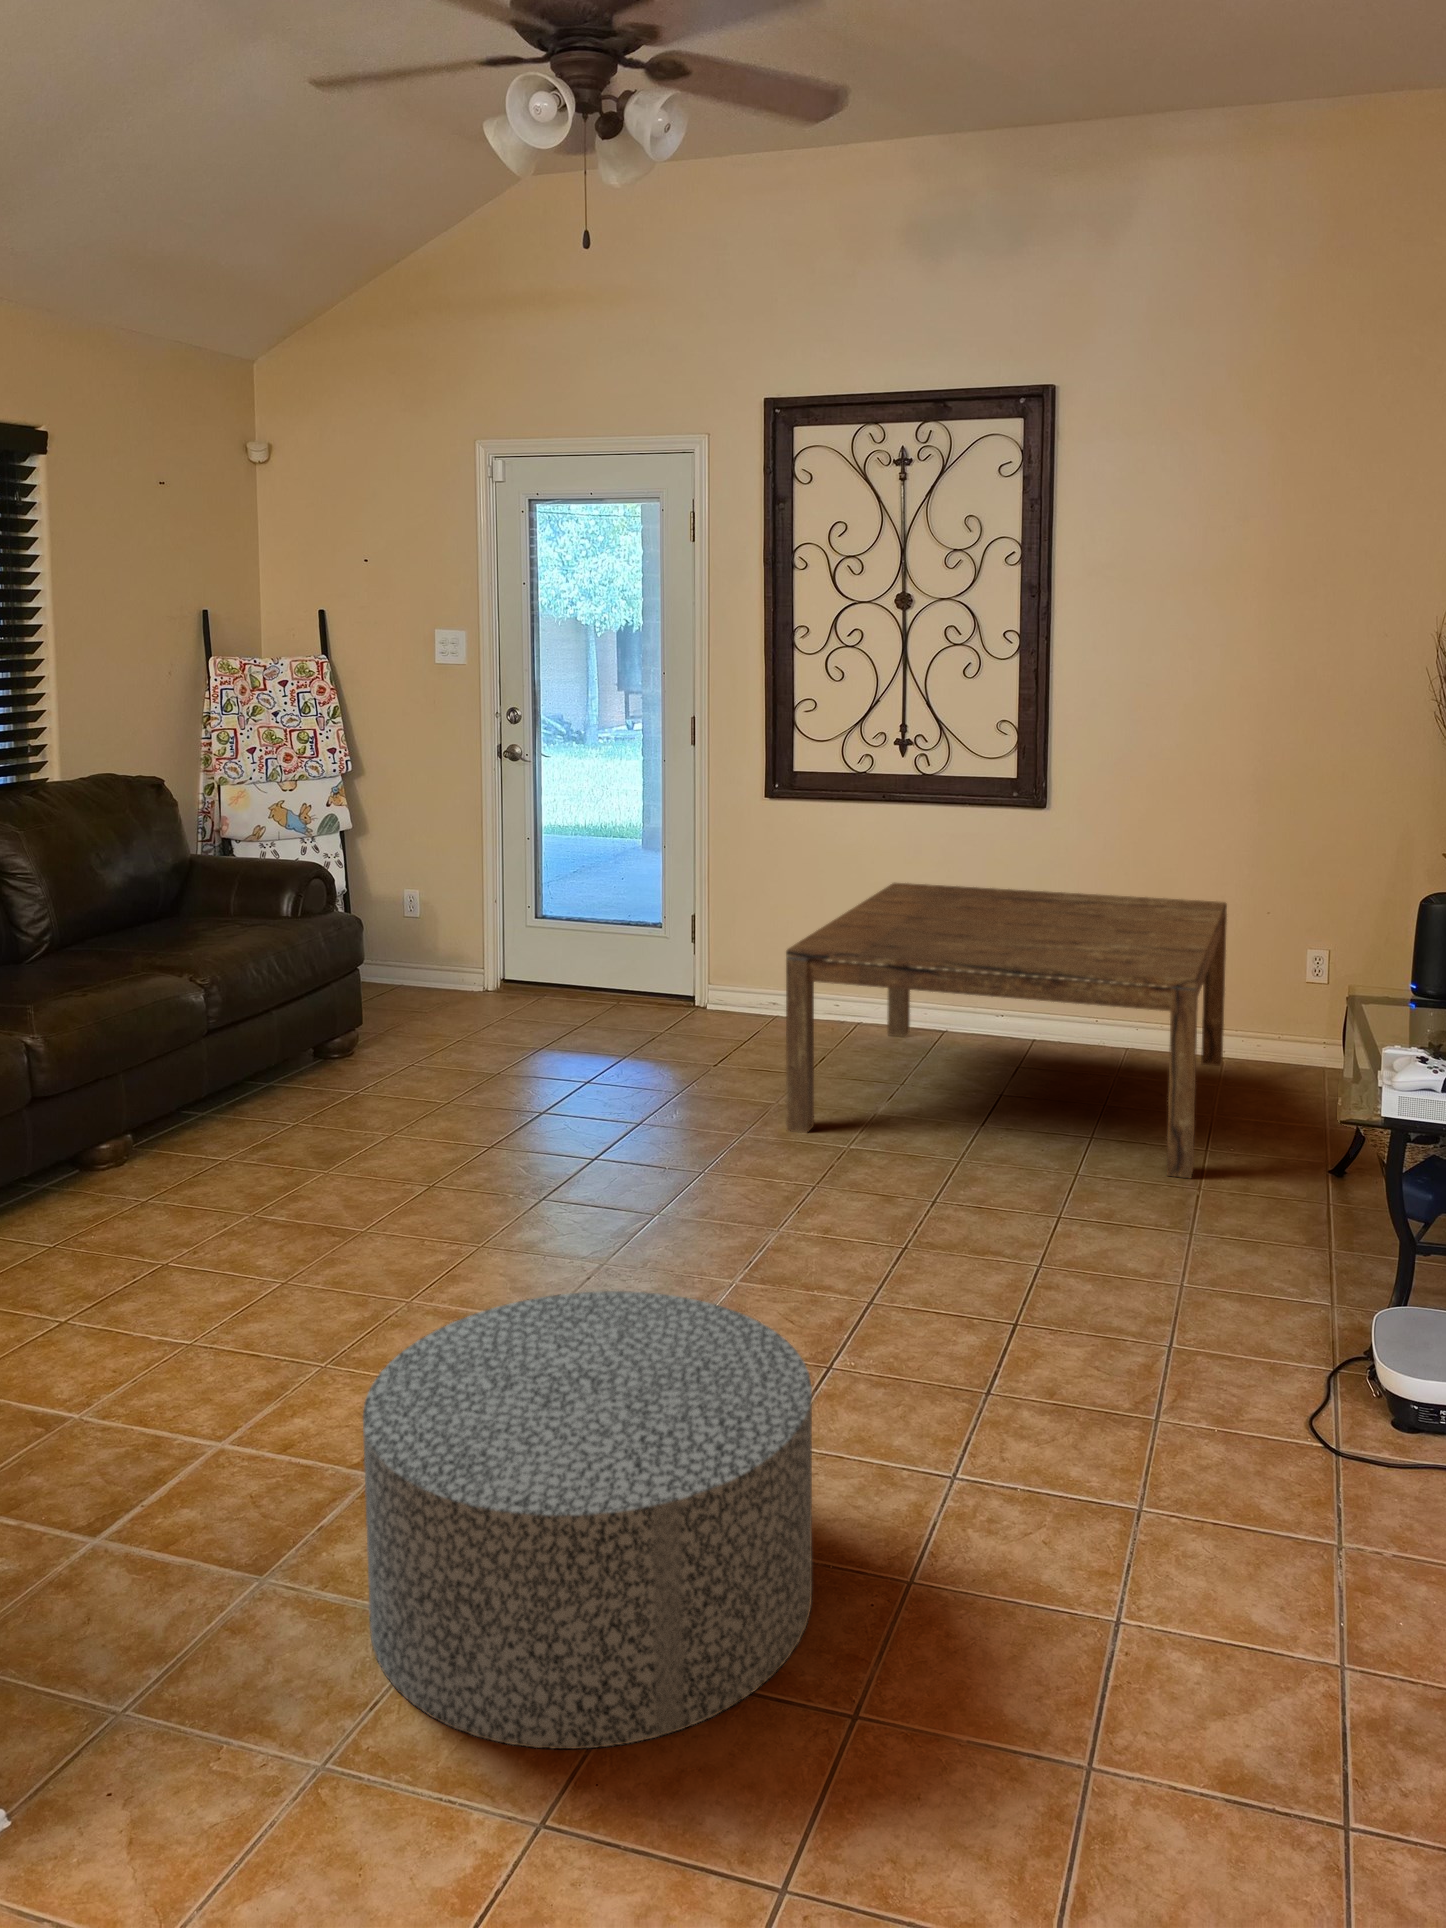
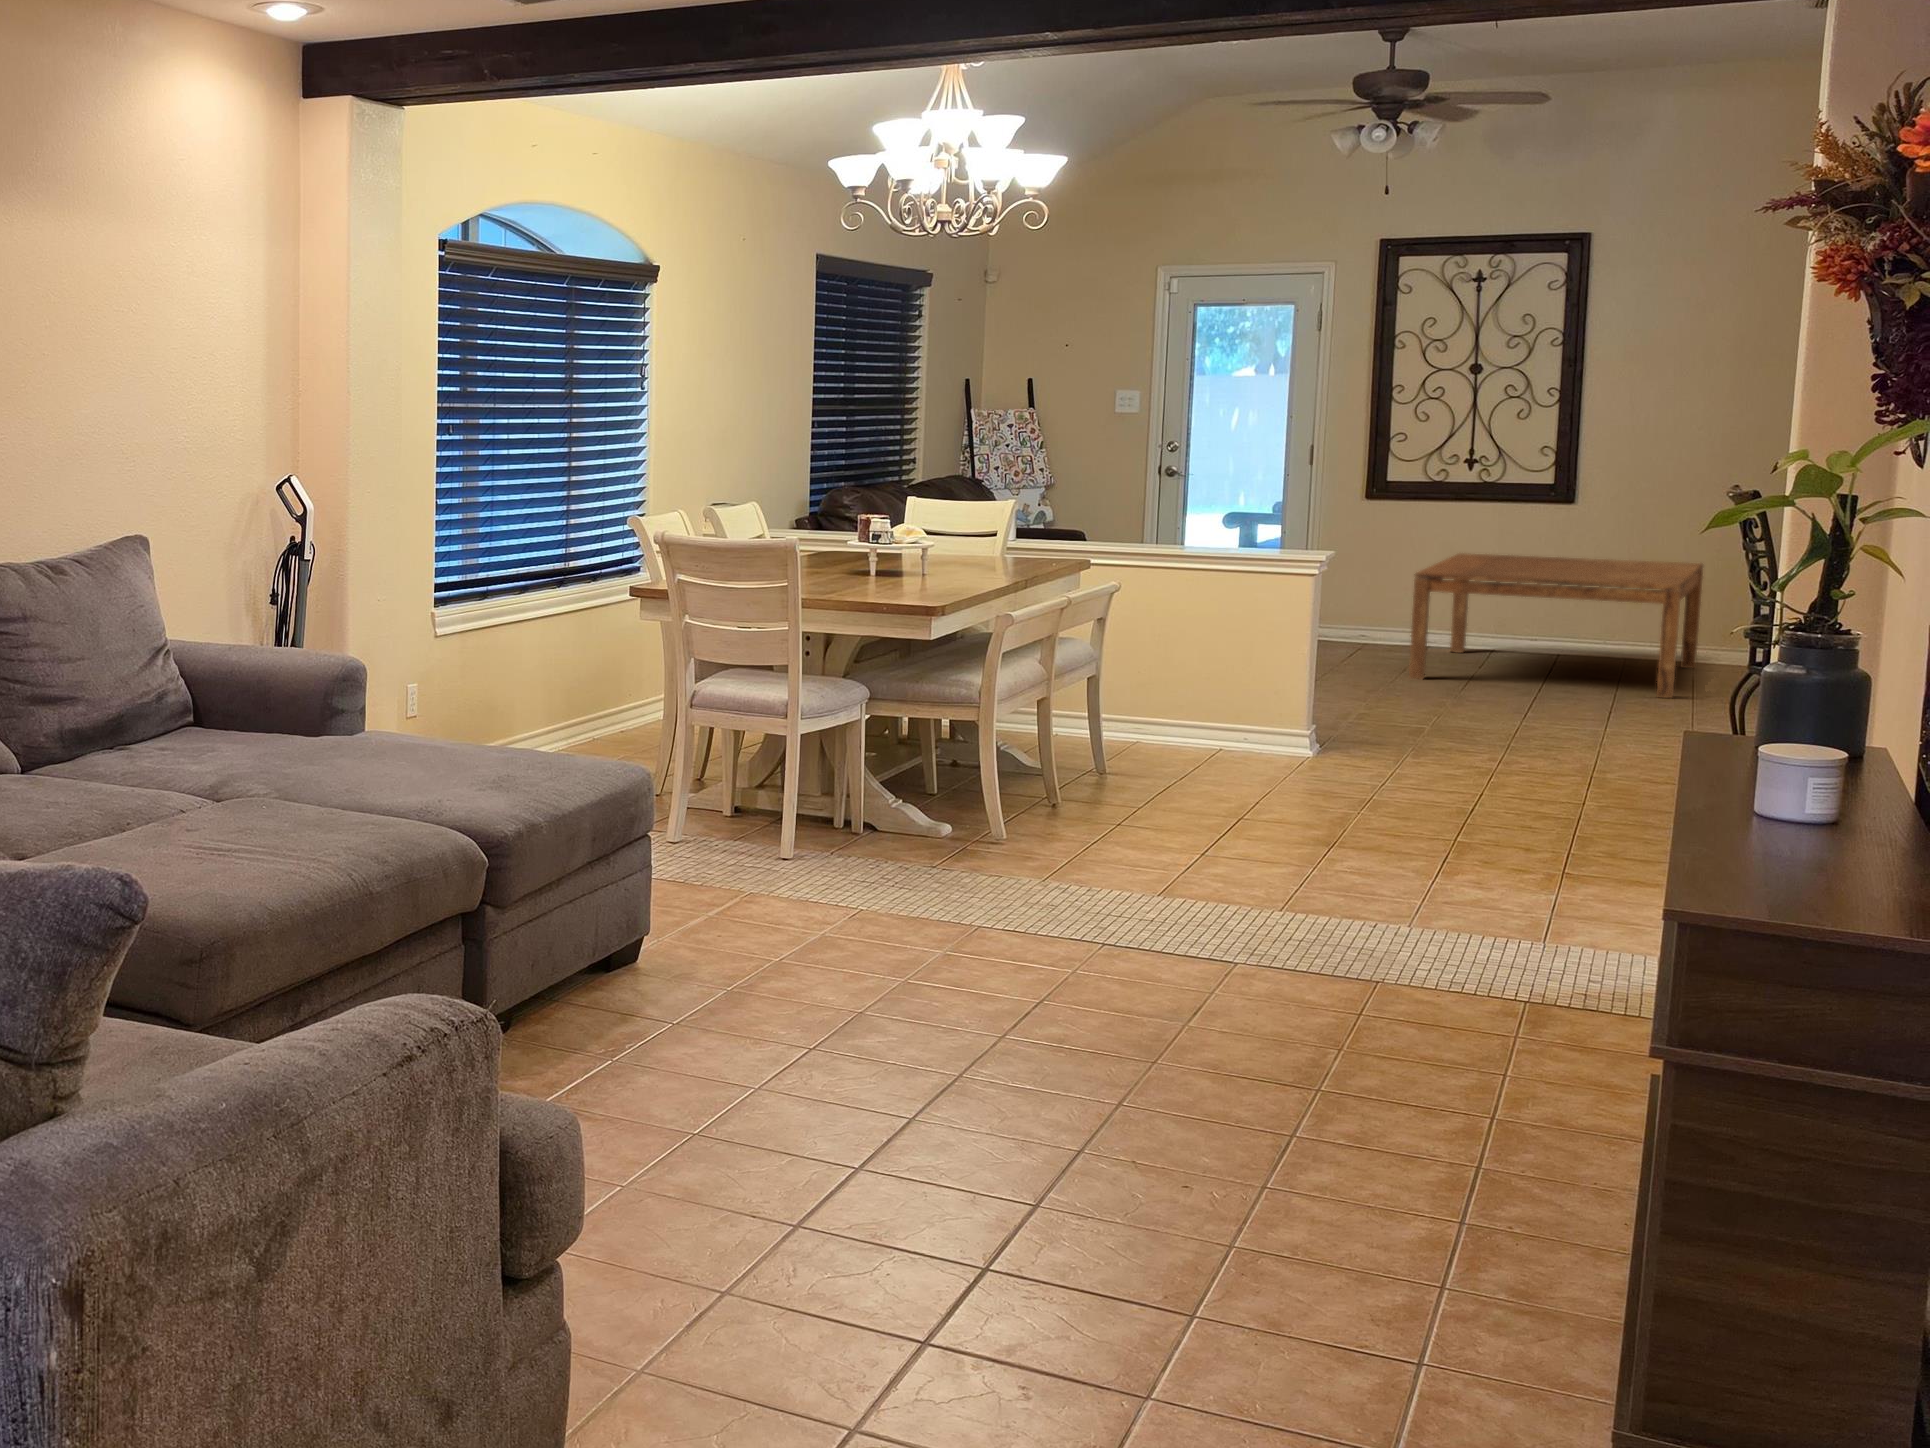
ottoman: present [363,1291,812,1749] -> none [1326,664,1514,772]

